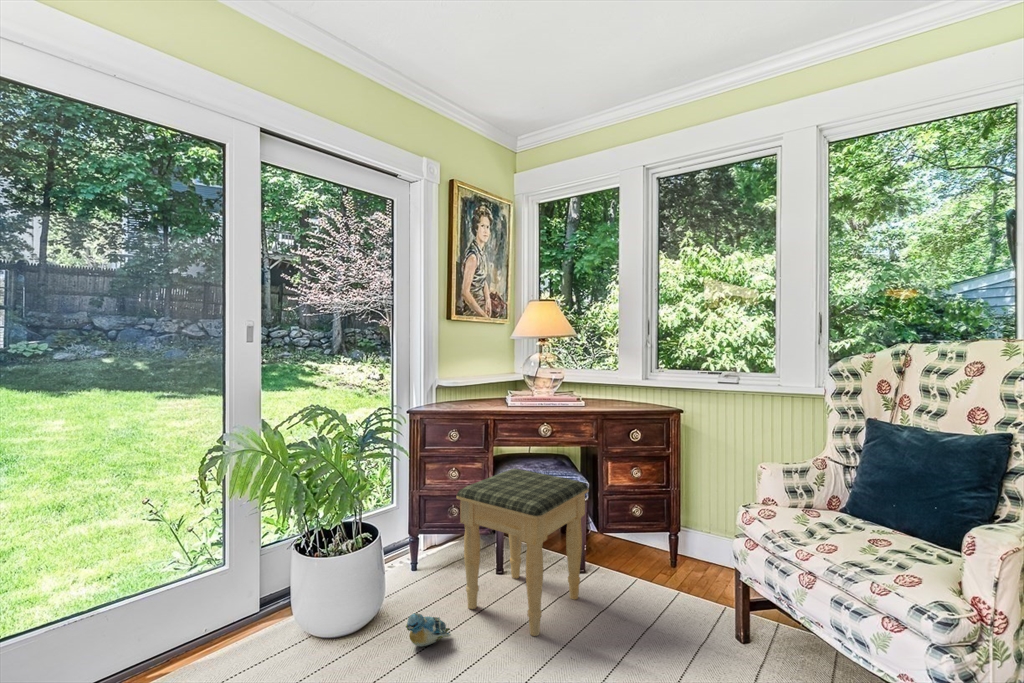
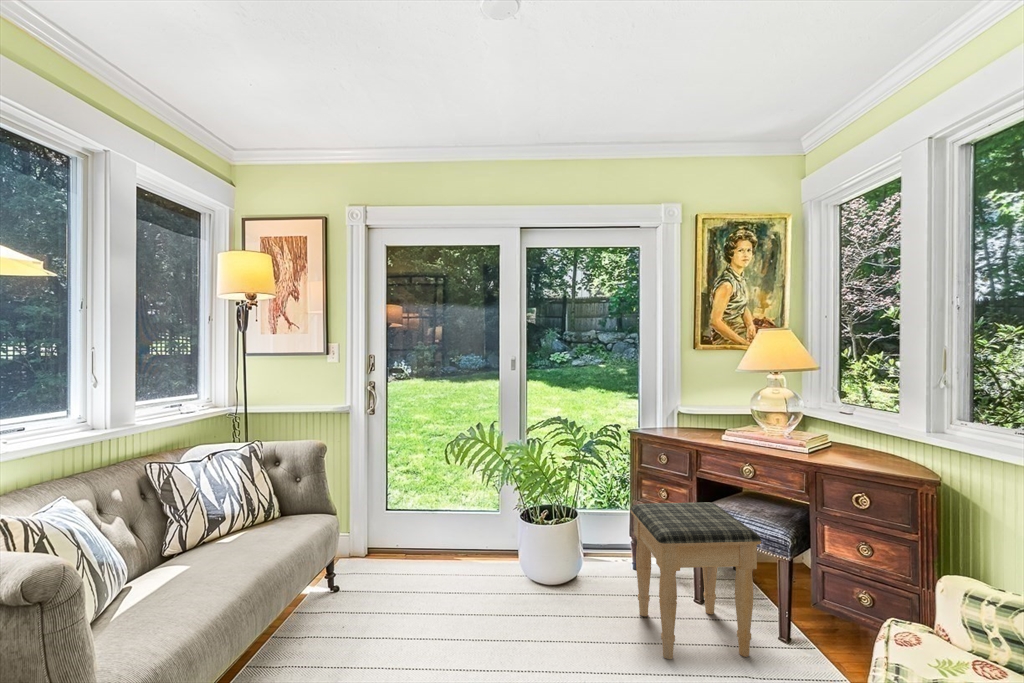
plush toy: present [406,613,451,646] -> none [567,589,605,621]

